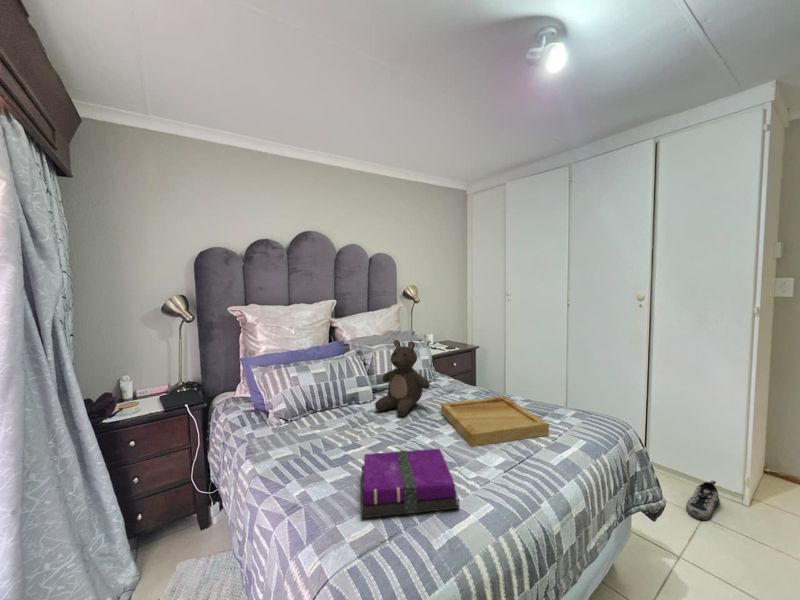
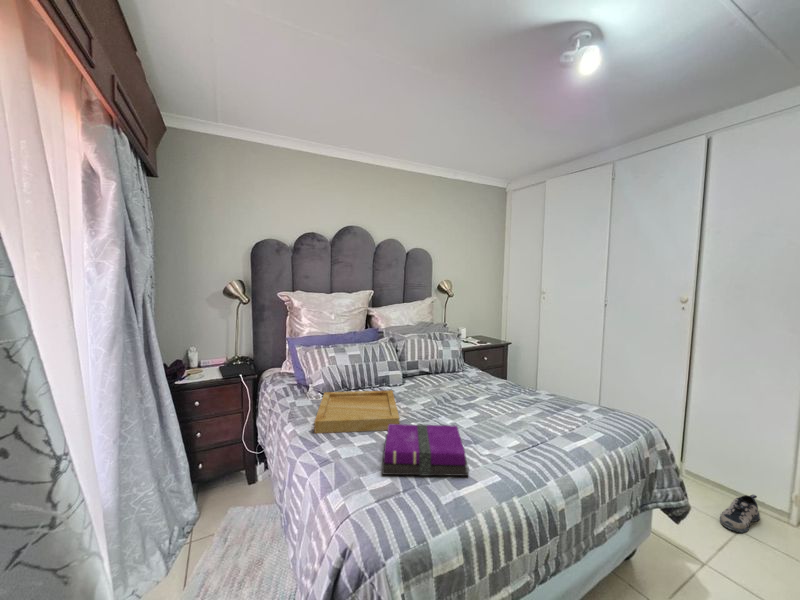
stuffed bear: present [375,340,430,416] -> none [404,329,455,399]
tray: present [441,396,549,446] -> present [314,390,399,433]

